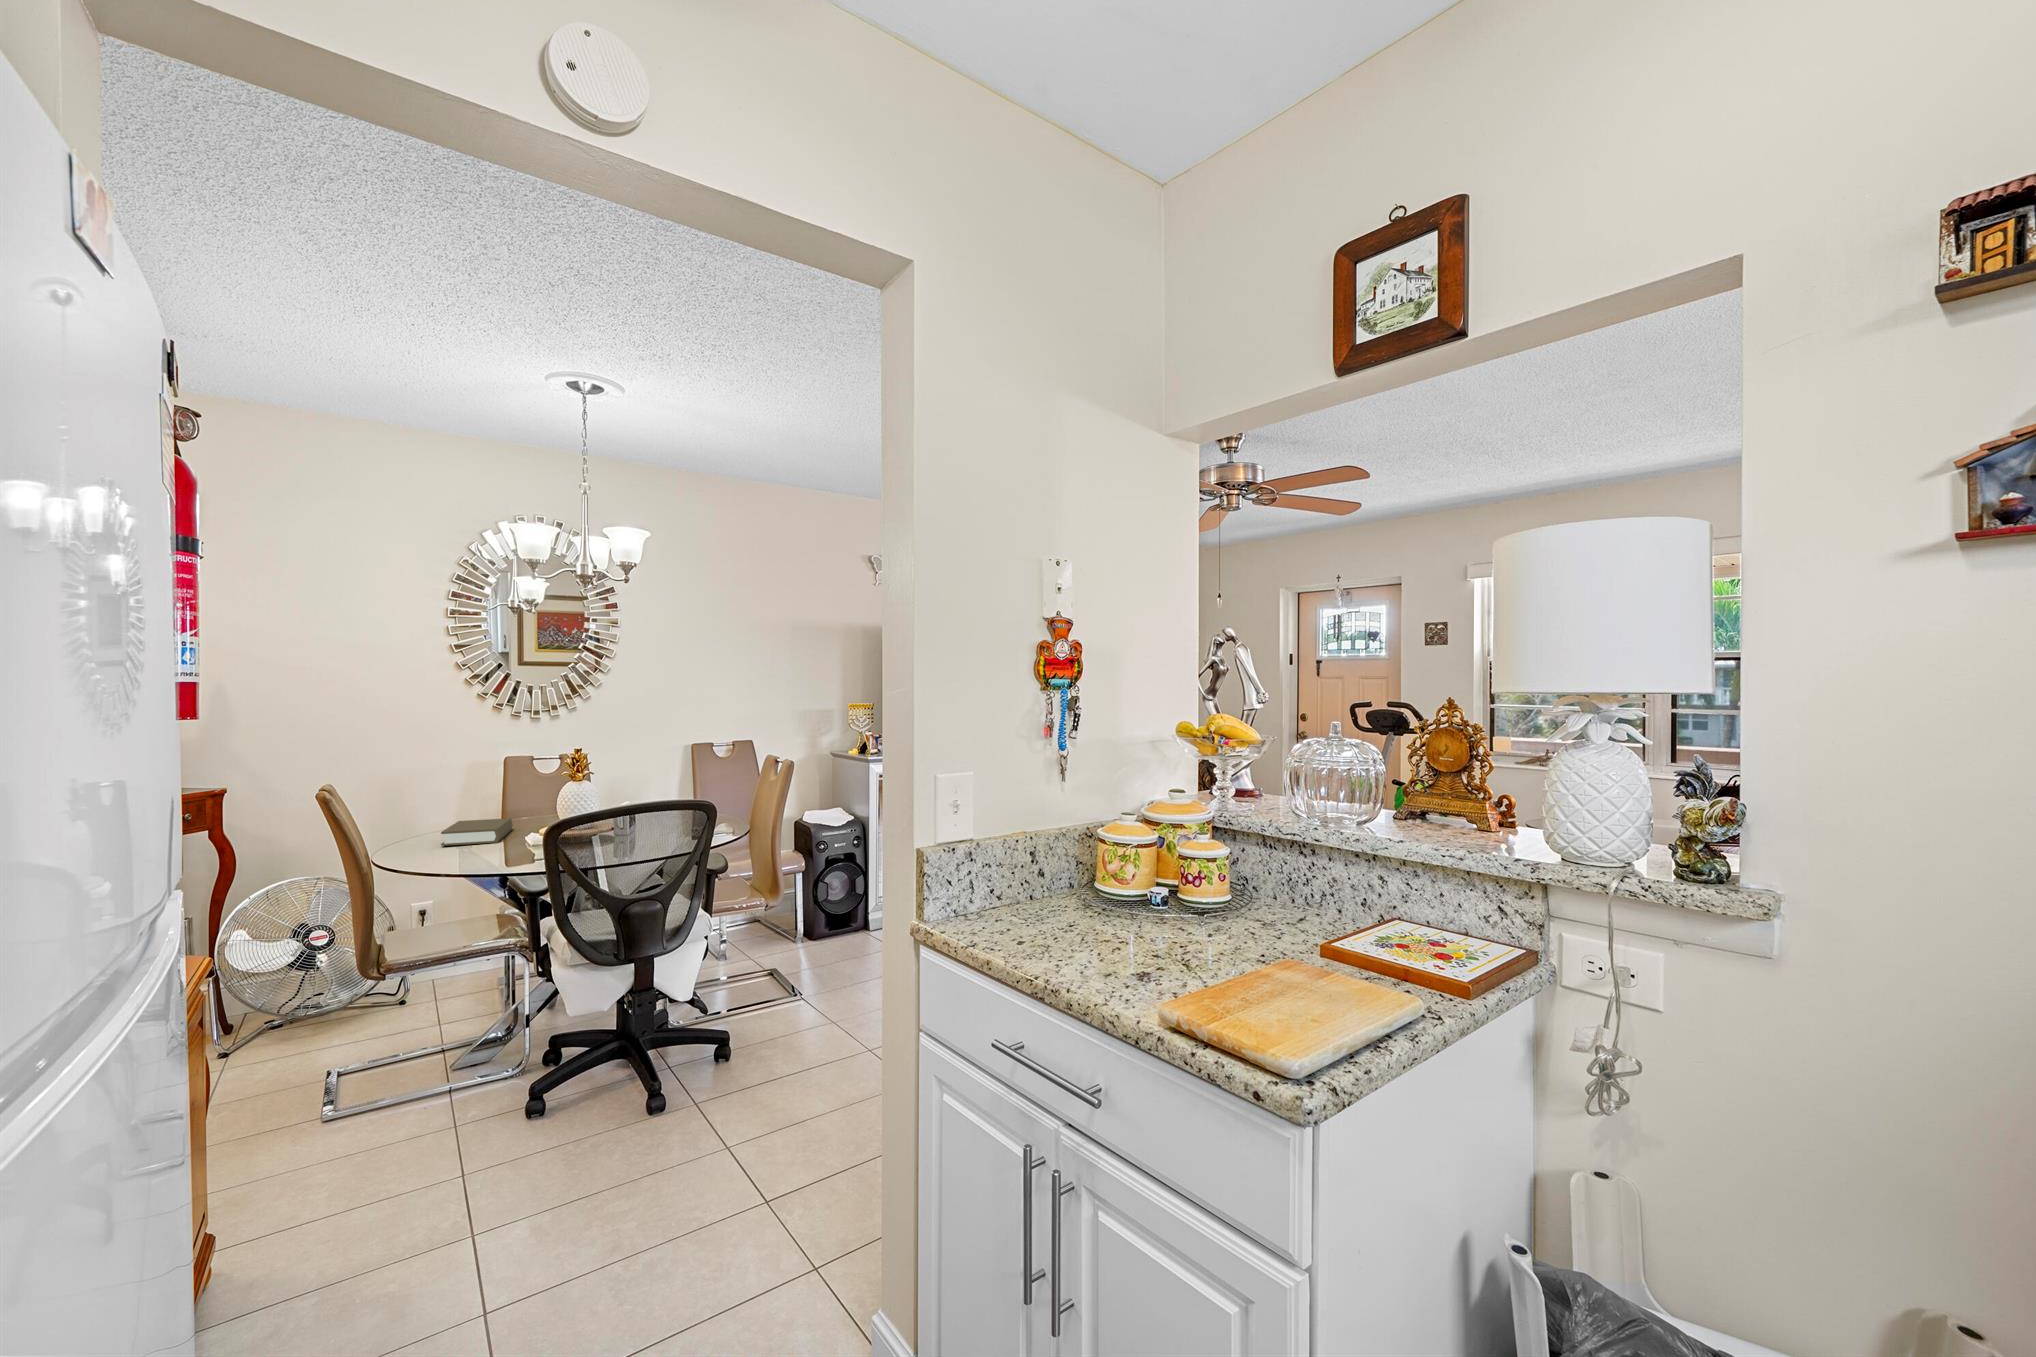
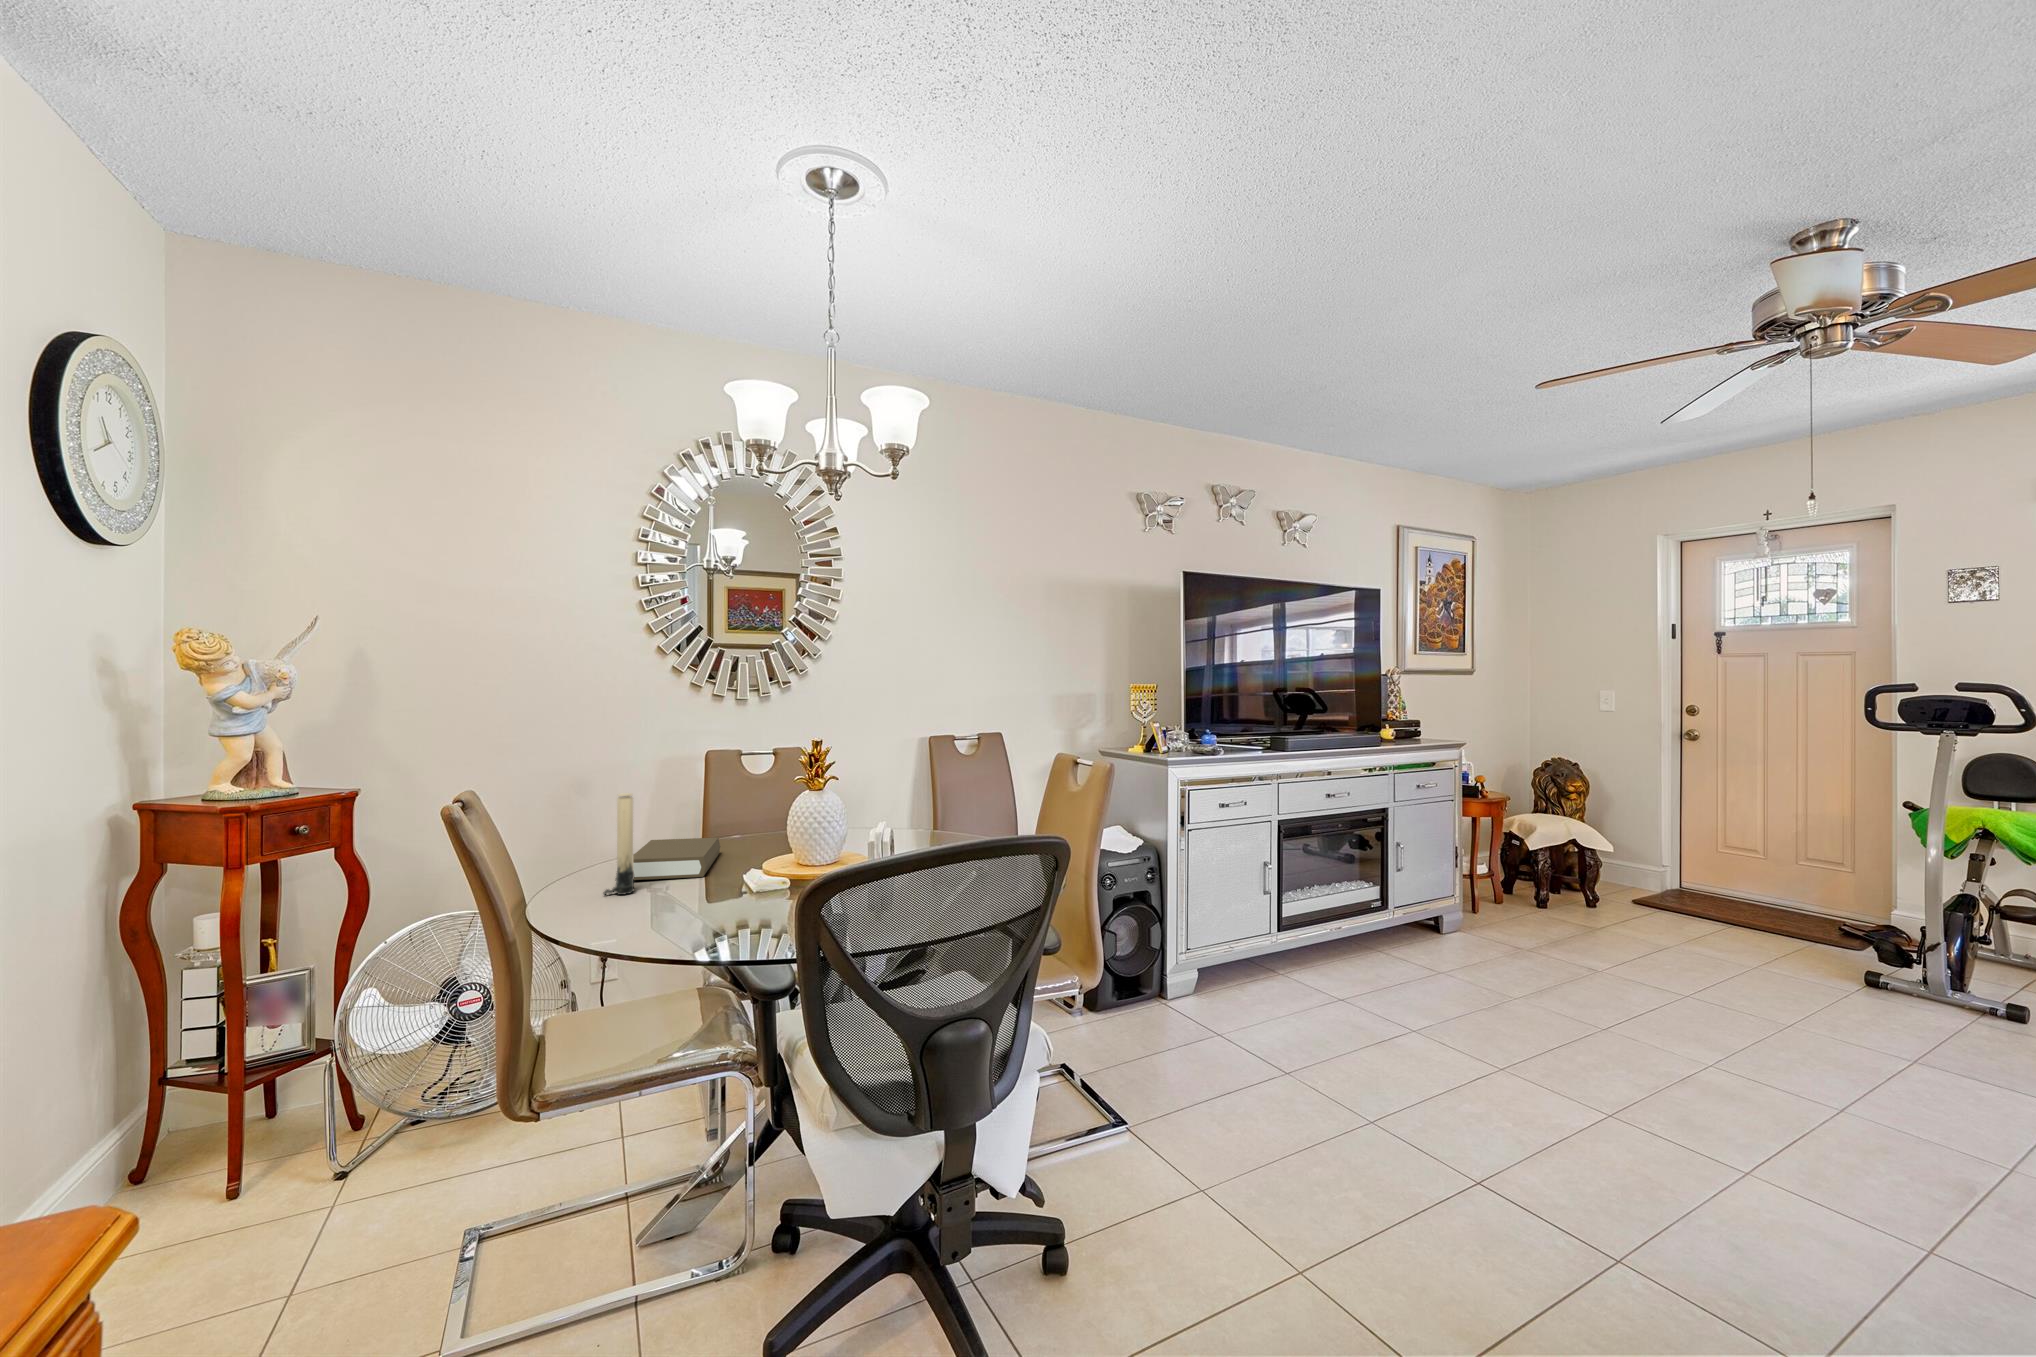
candle: none [423,786,446,854] -> present [604,793,634,895]

